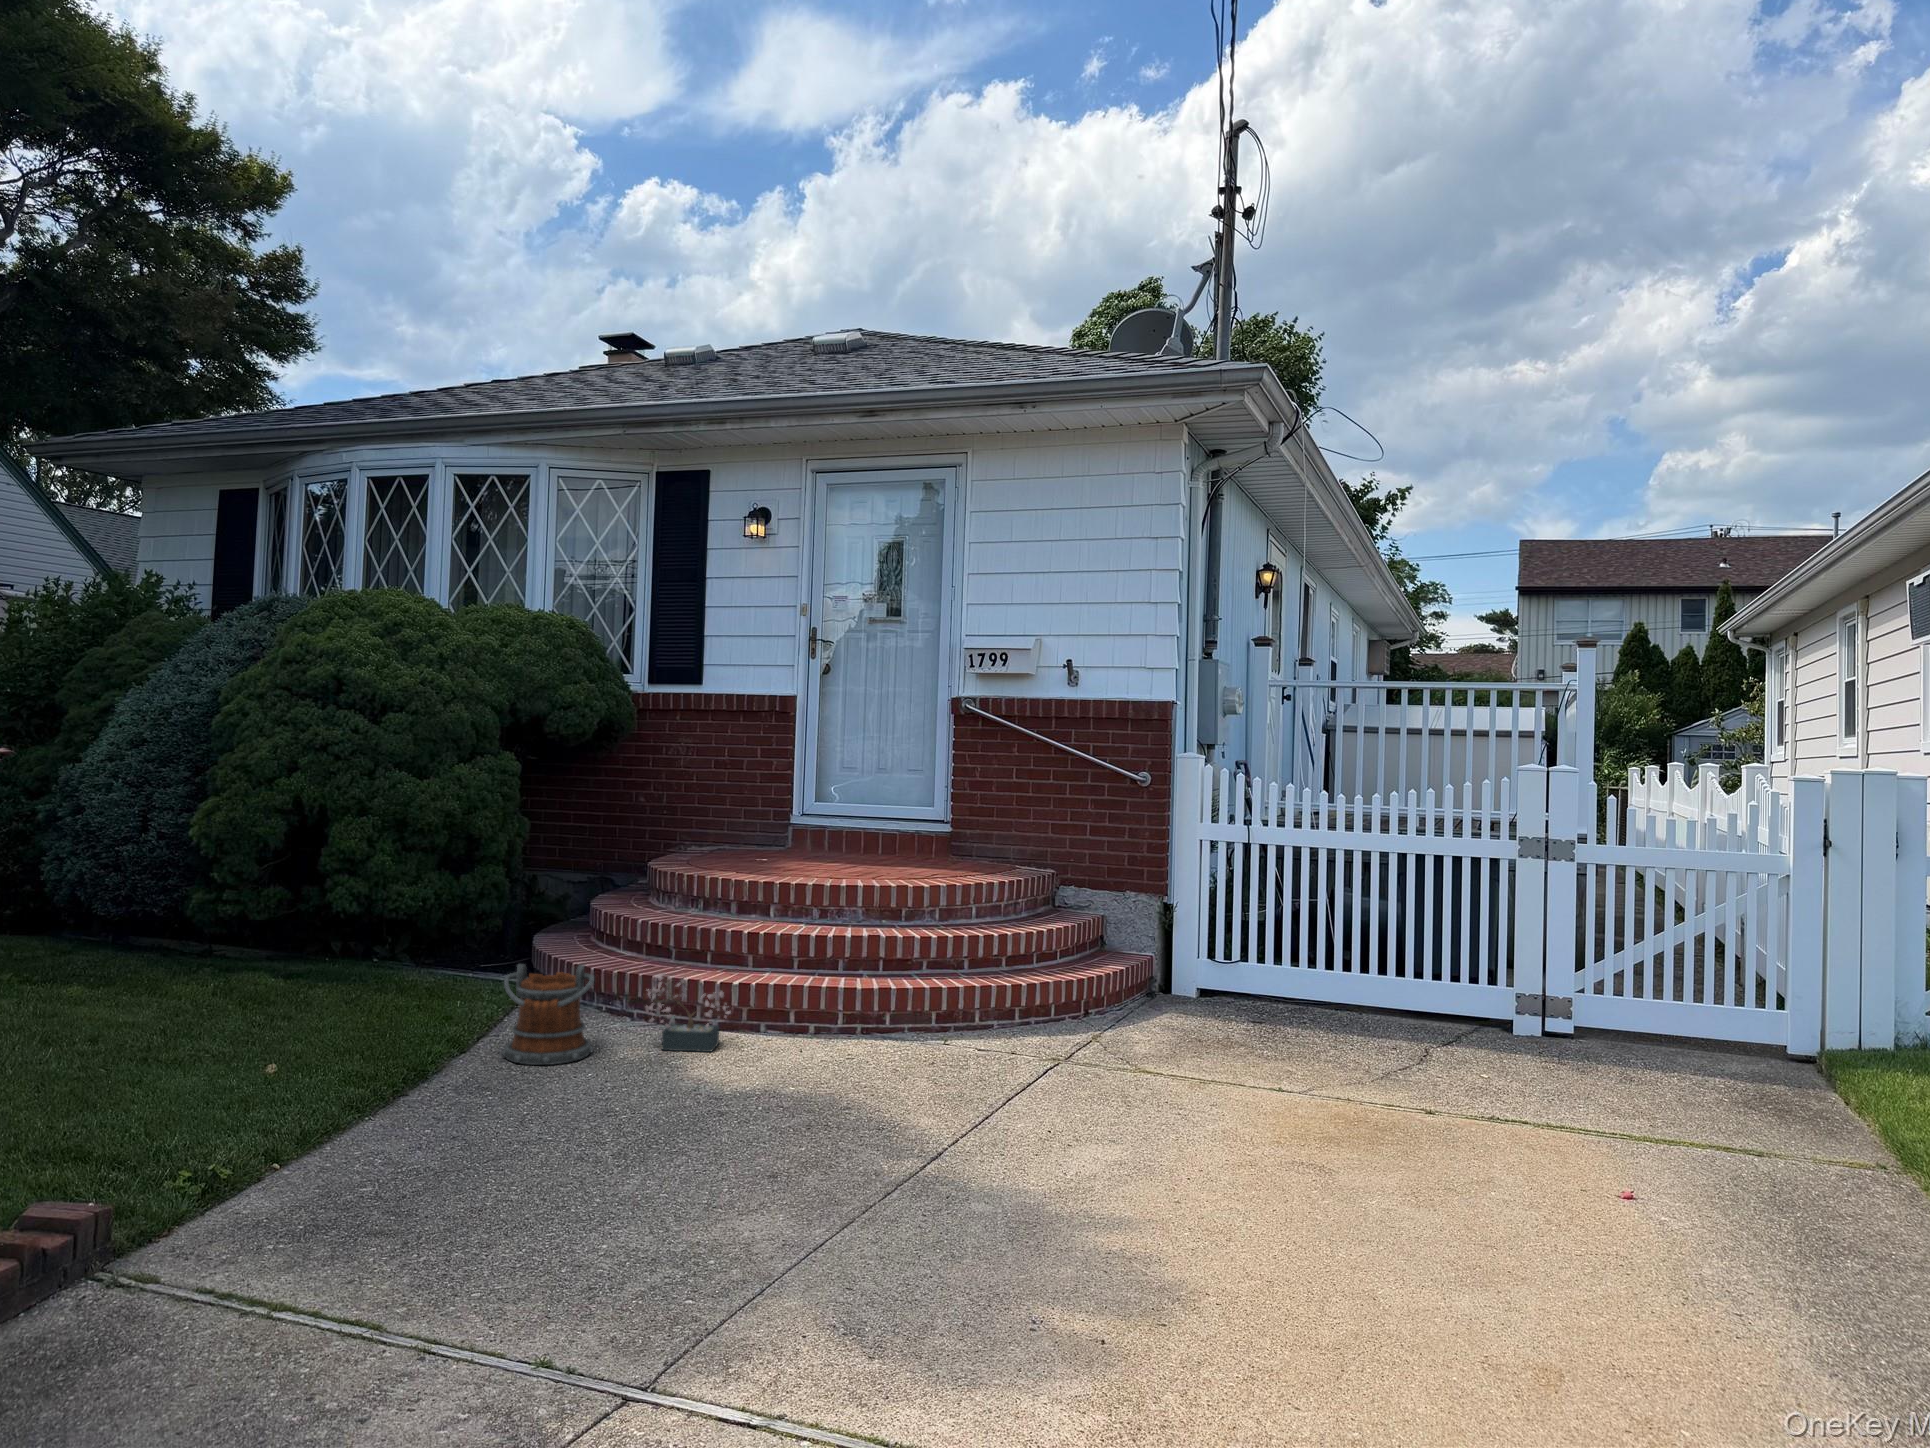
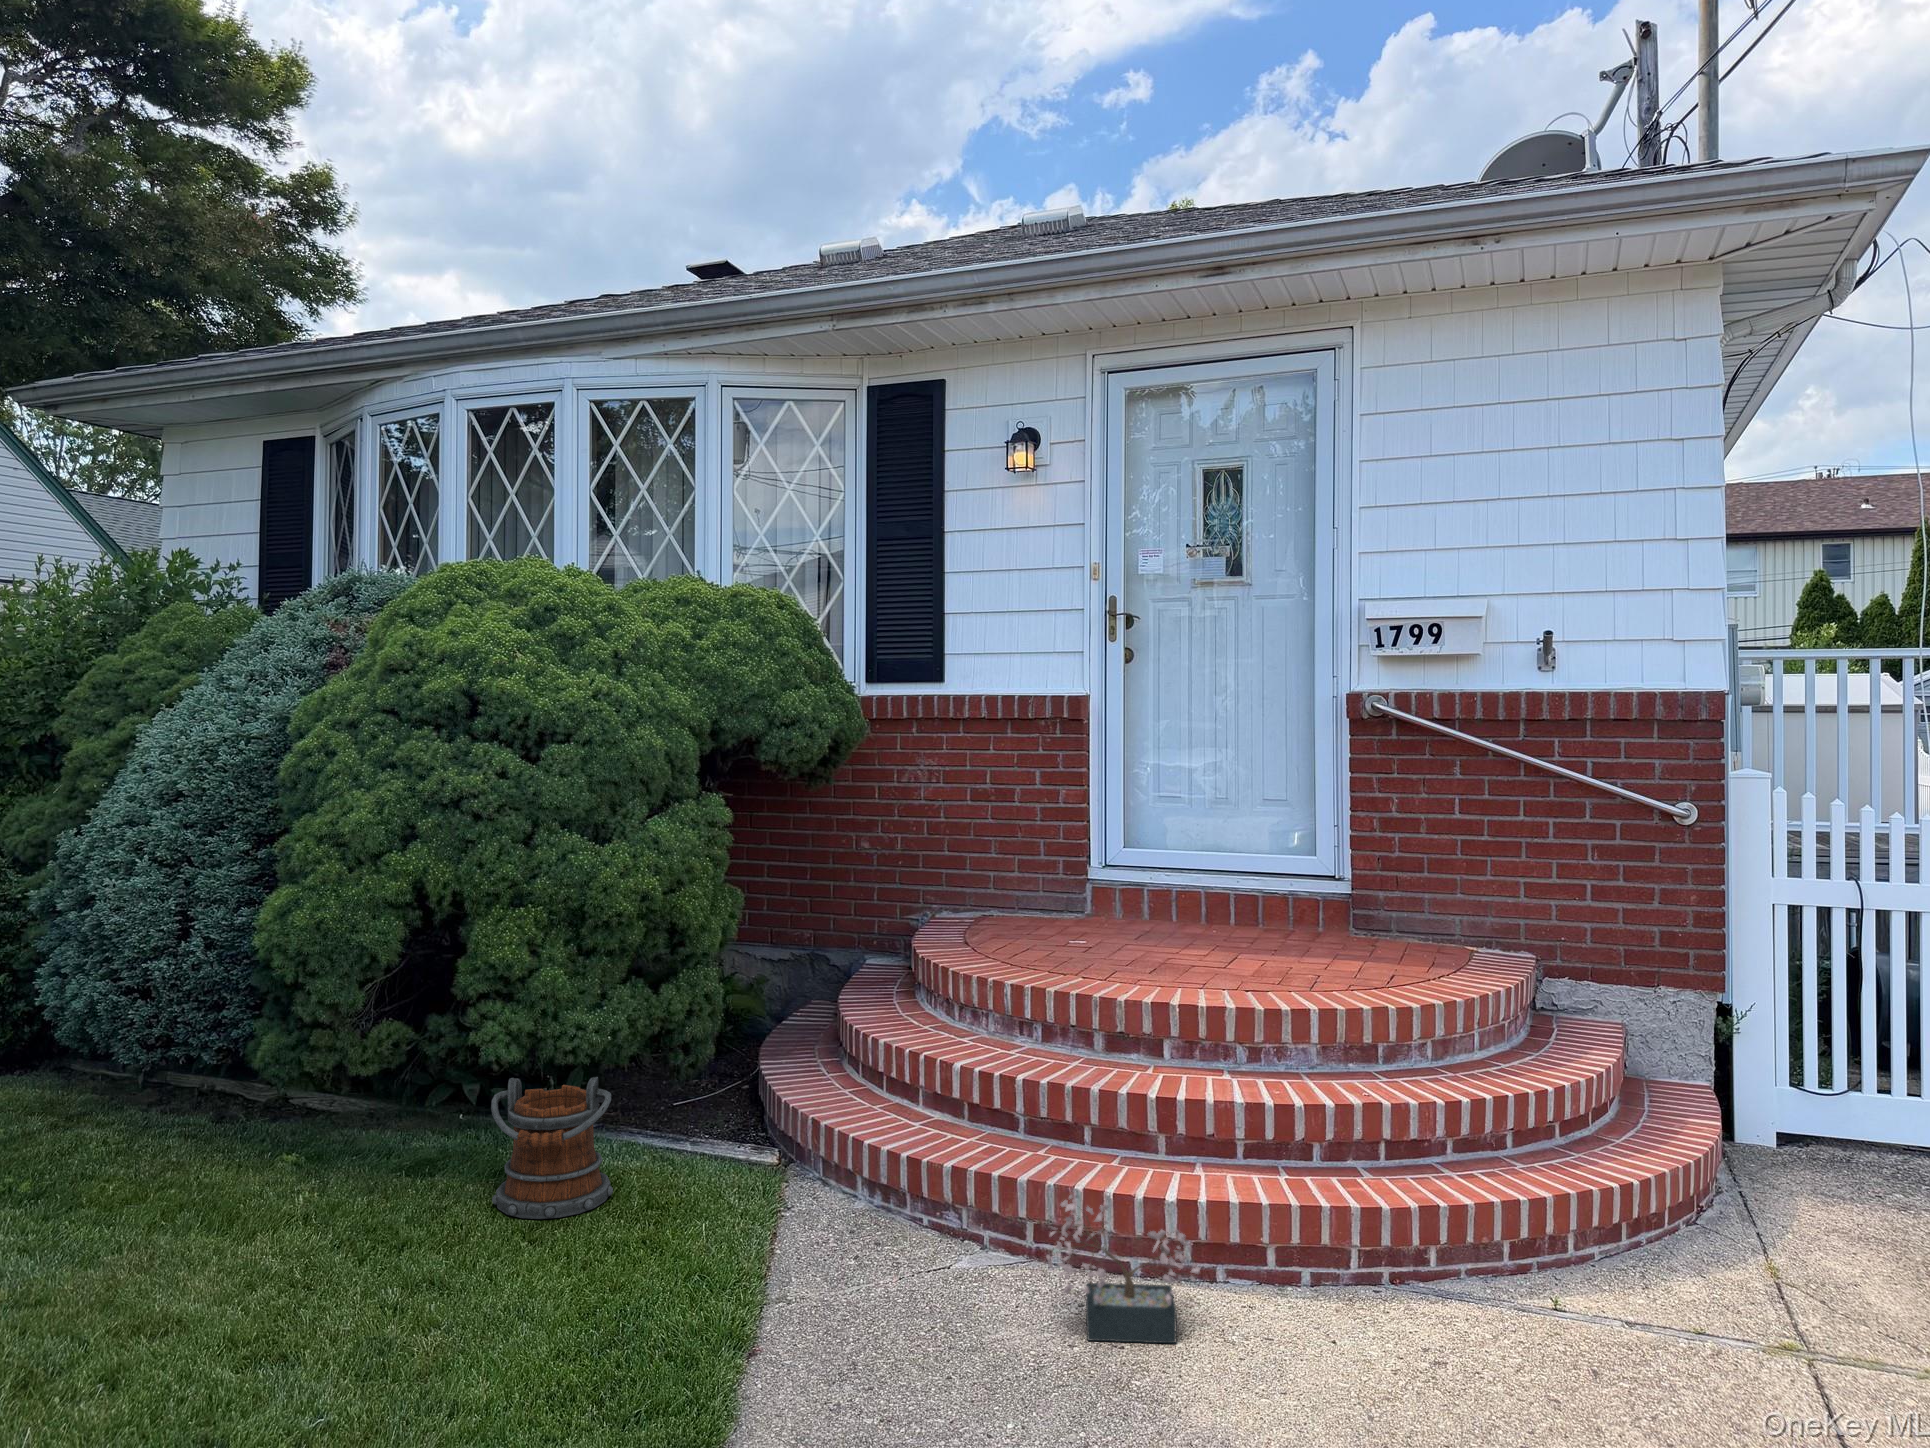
bucket: present [502,964,594,1065] -> present [491,1077,613,1219]

